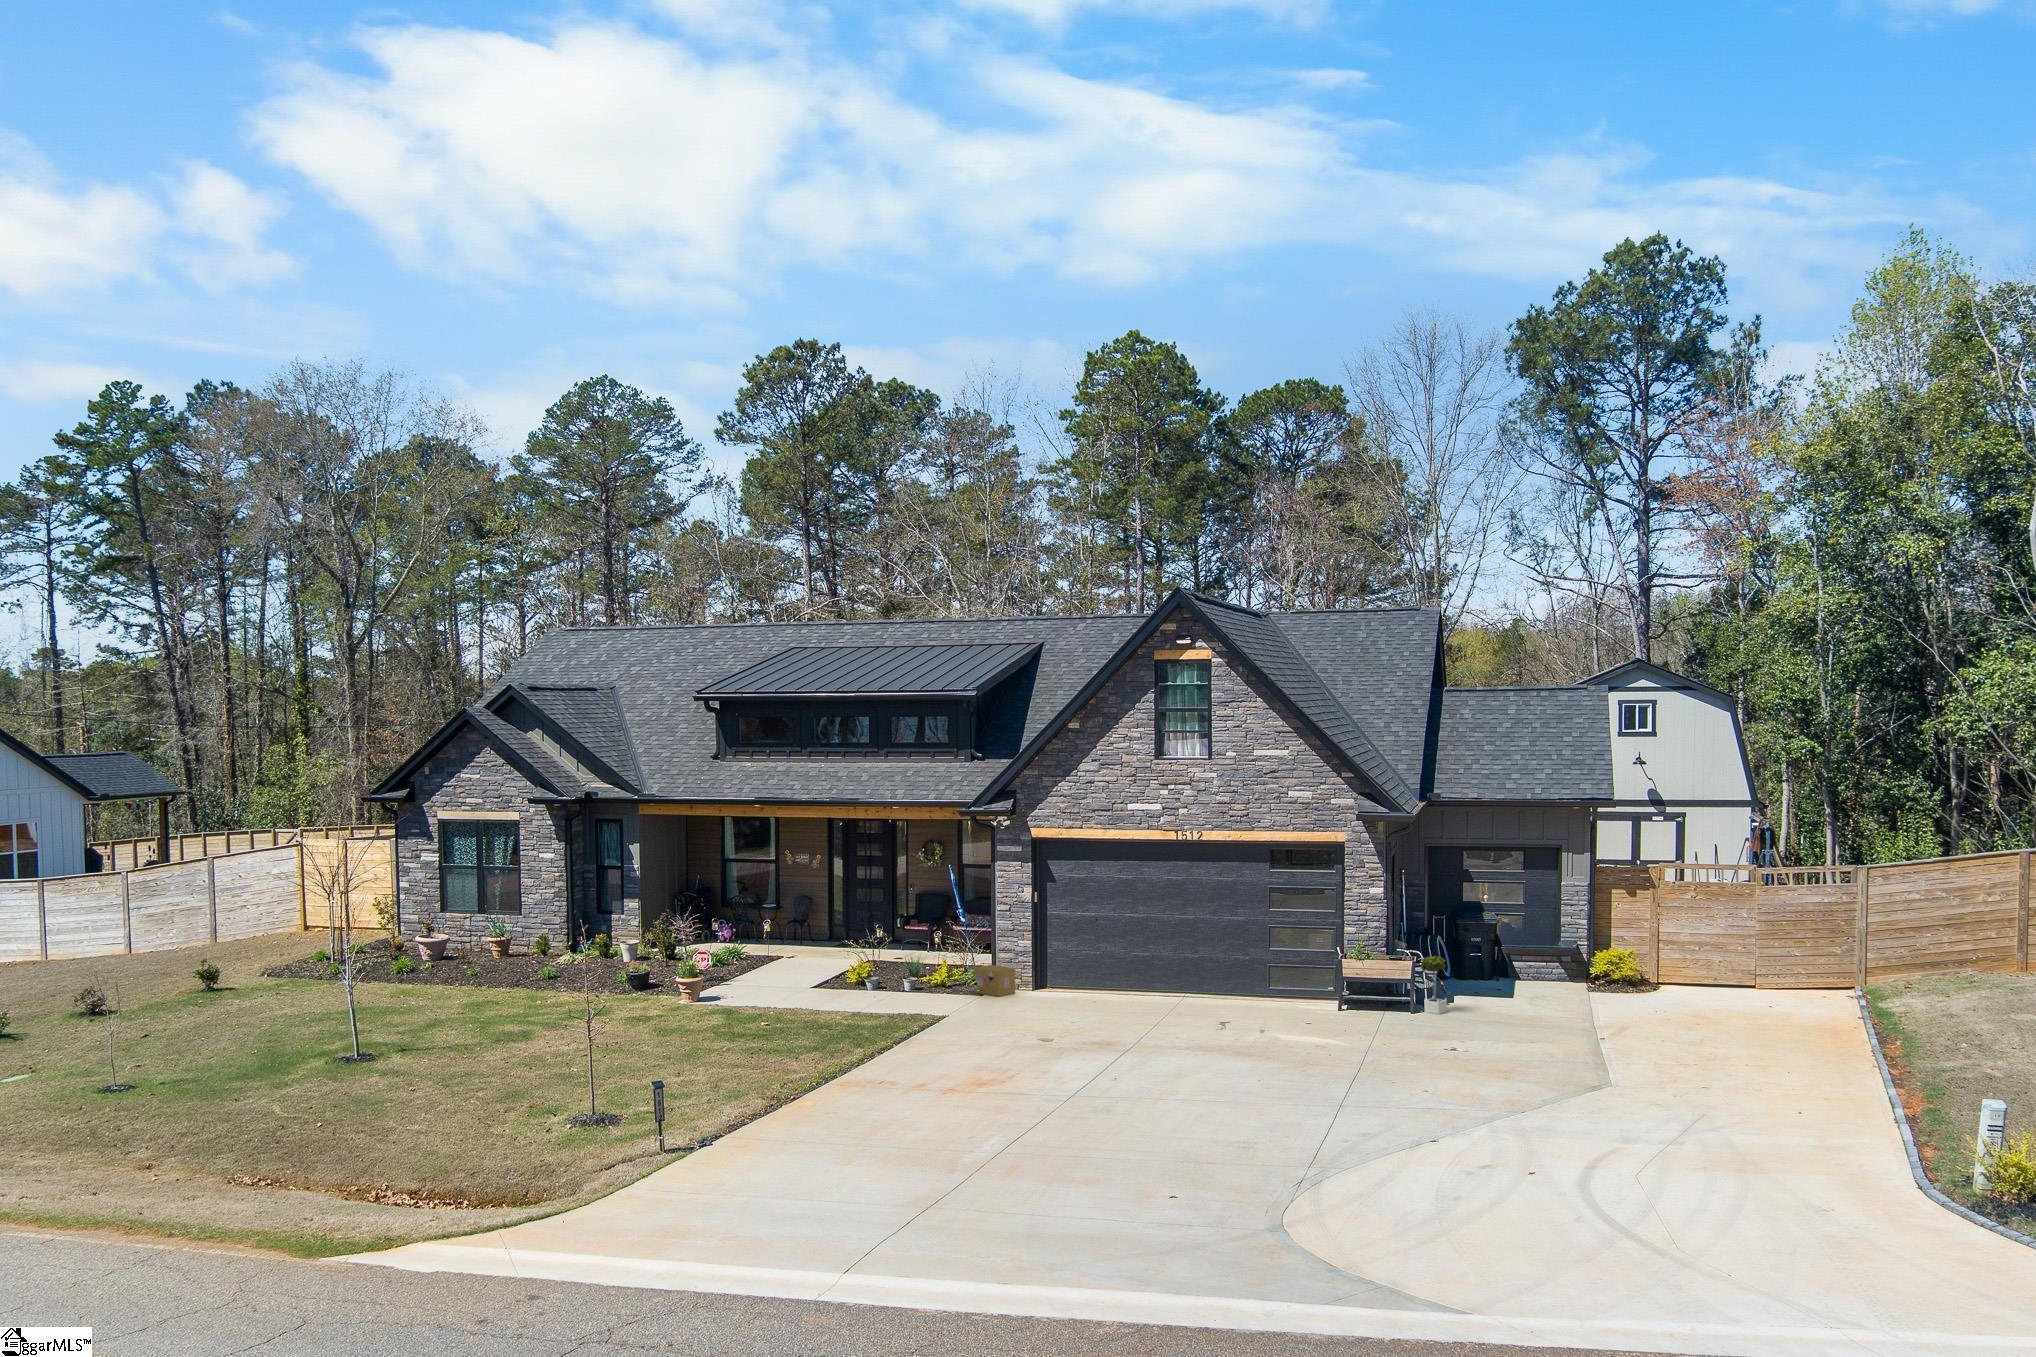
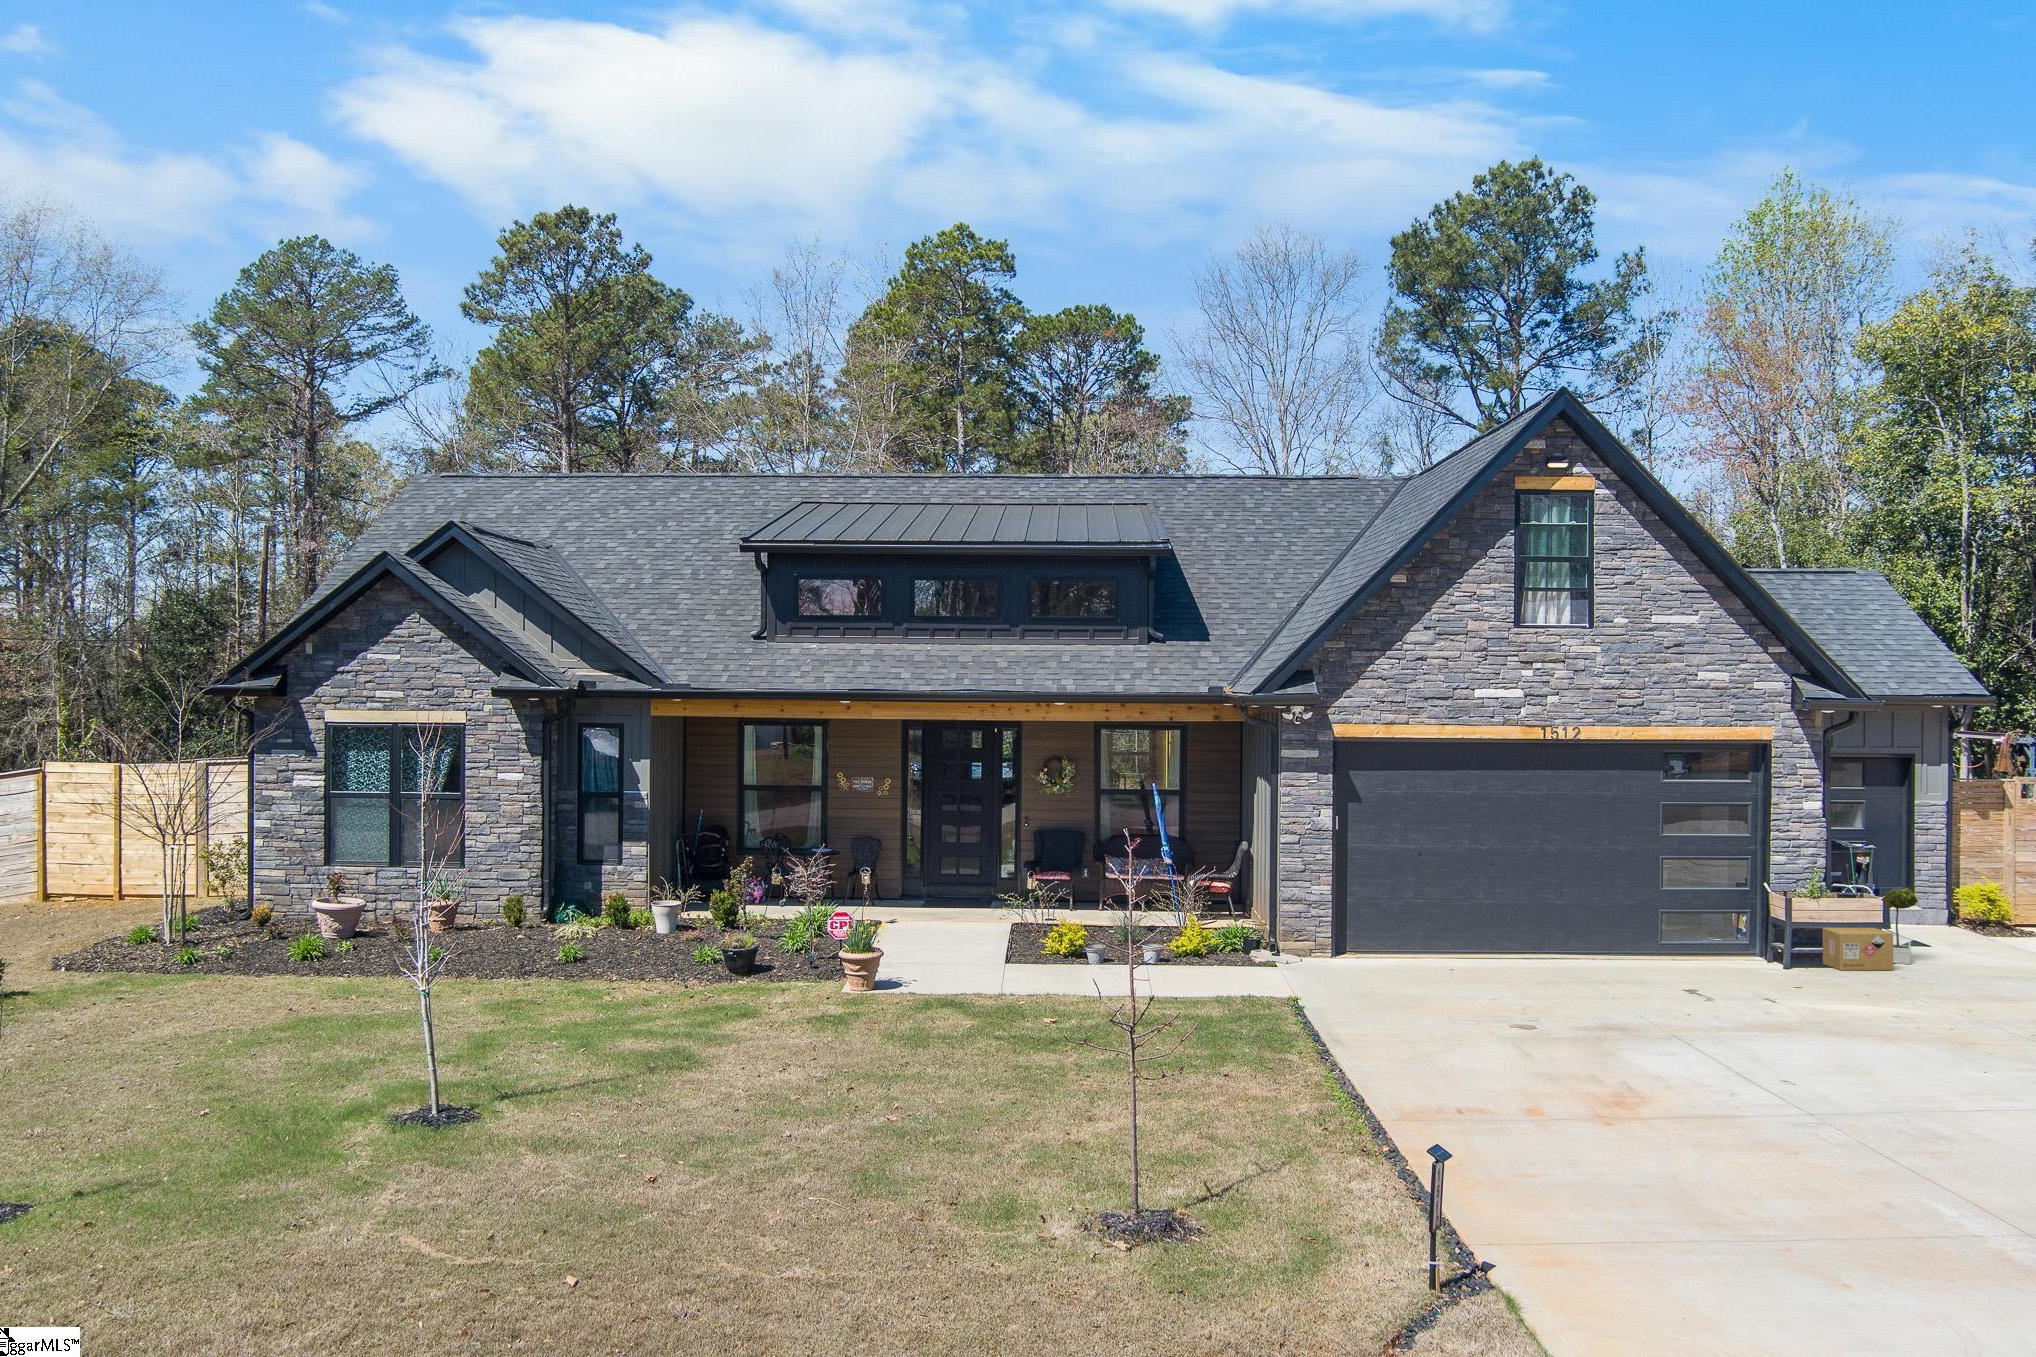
cardboard box: present [974,965,1015,997] -> present [1822,928,1893,970]

